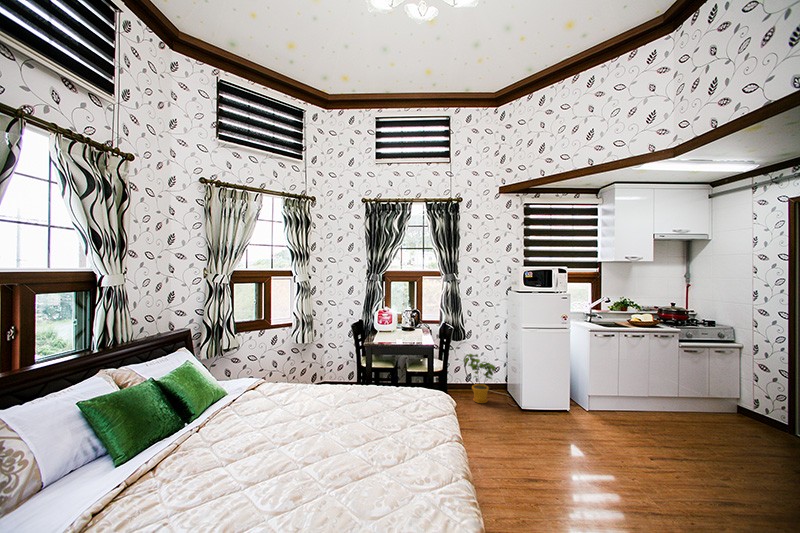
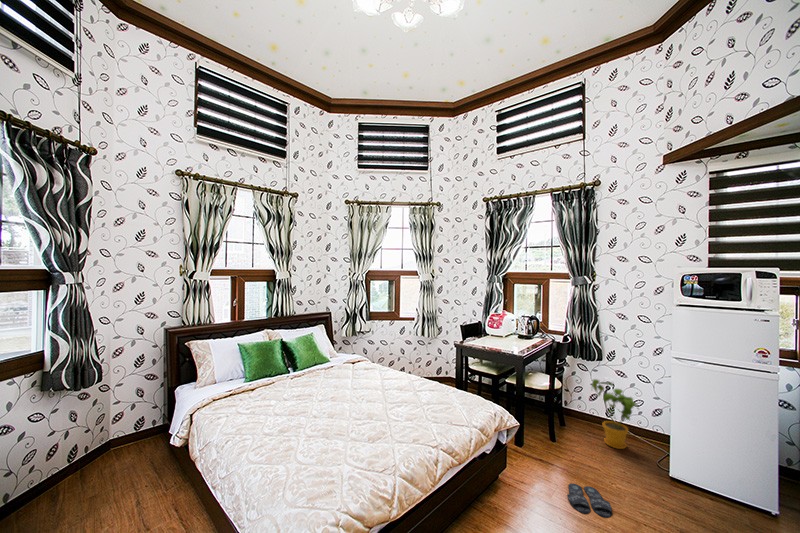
slippers: none [482,433,516,452] -> present [567,483,612,518]

